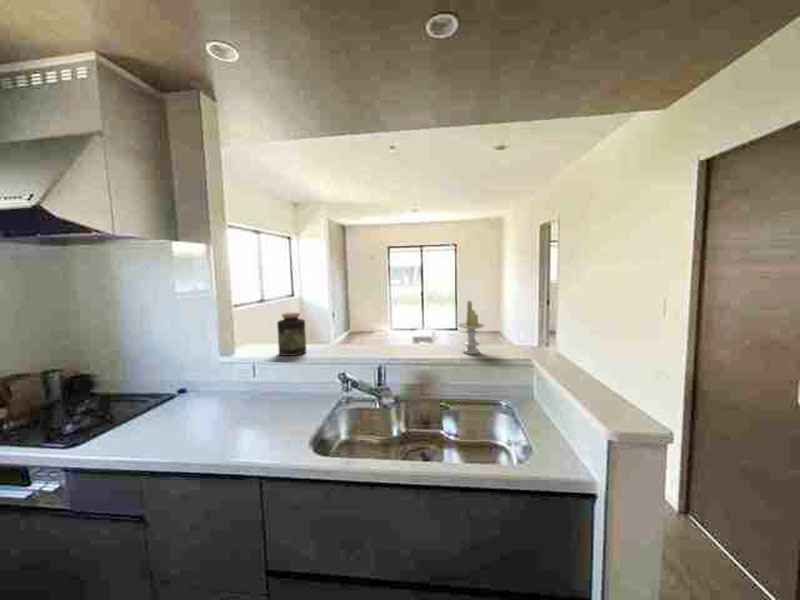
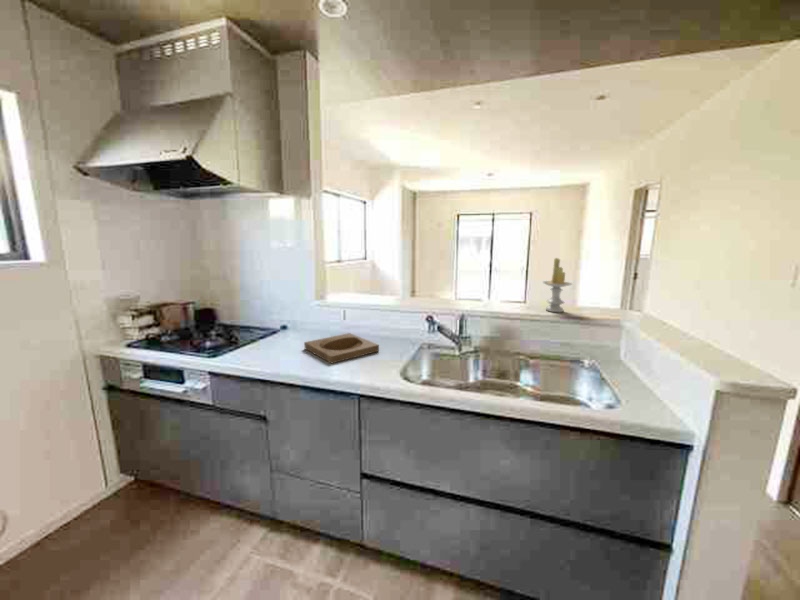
jar: present [277,313,306,356] -> none [366,264,391,303]
tray: none [201,393,290,437] -> present [304,333,379,363]

